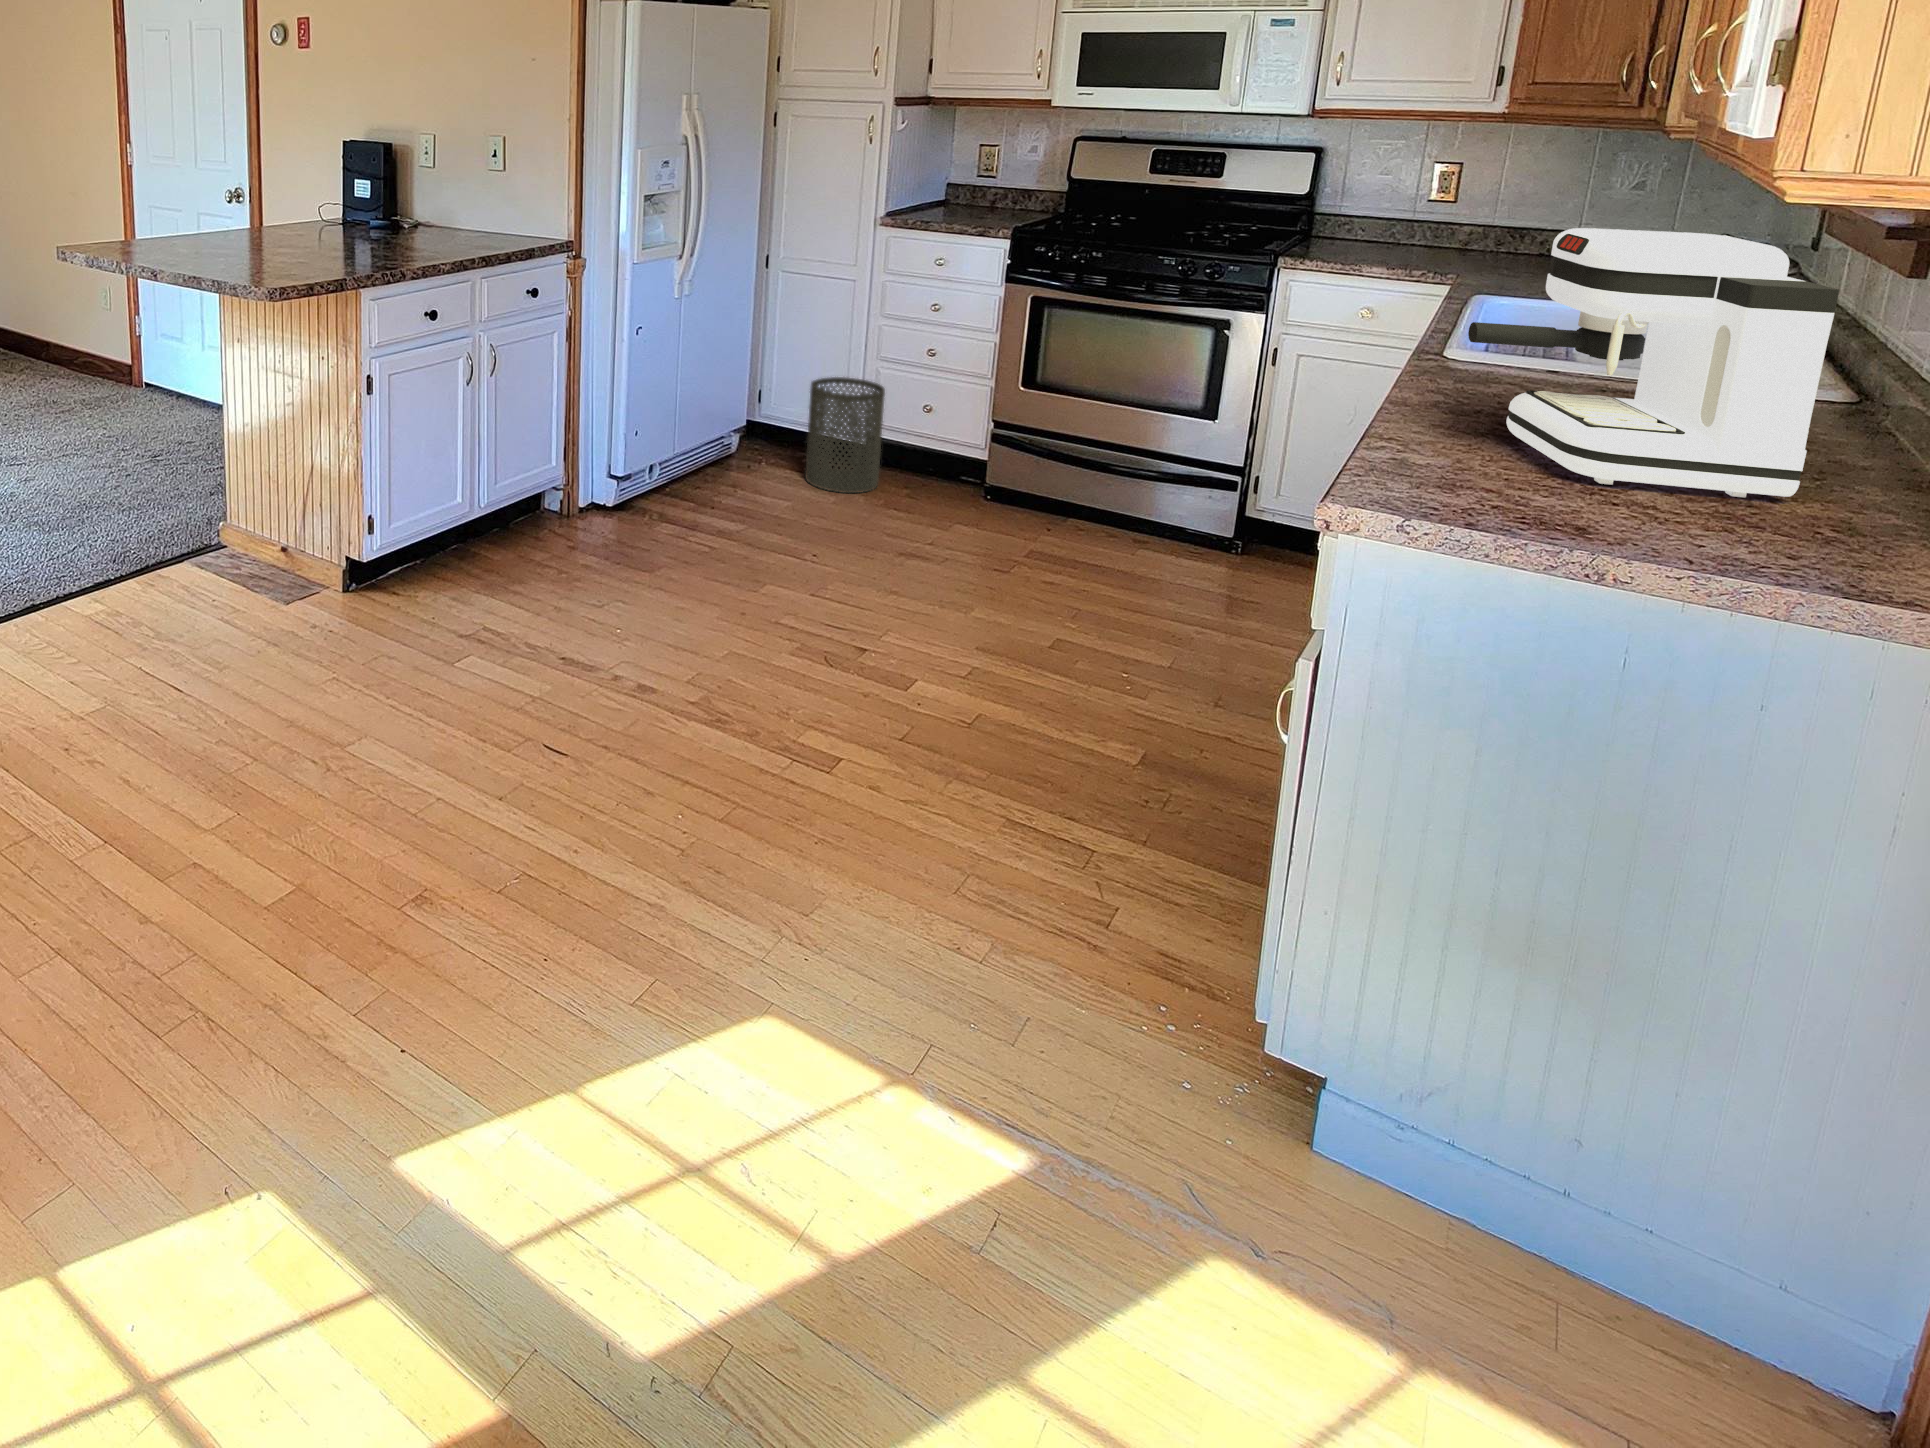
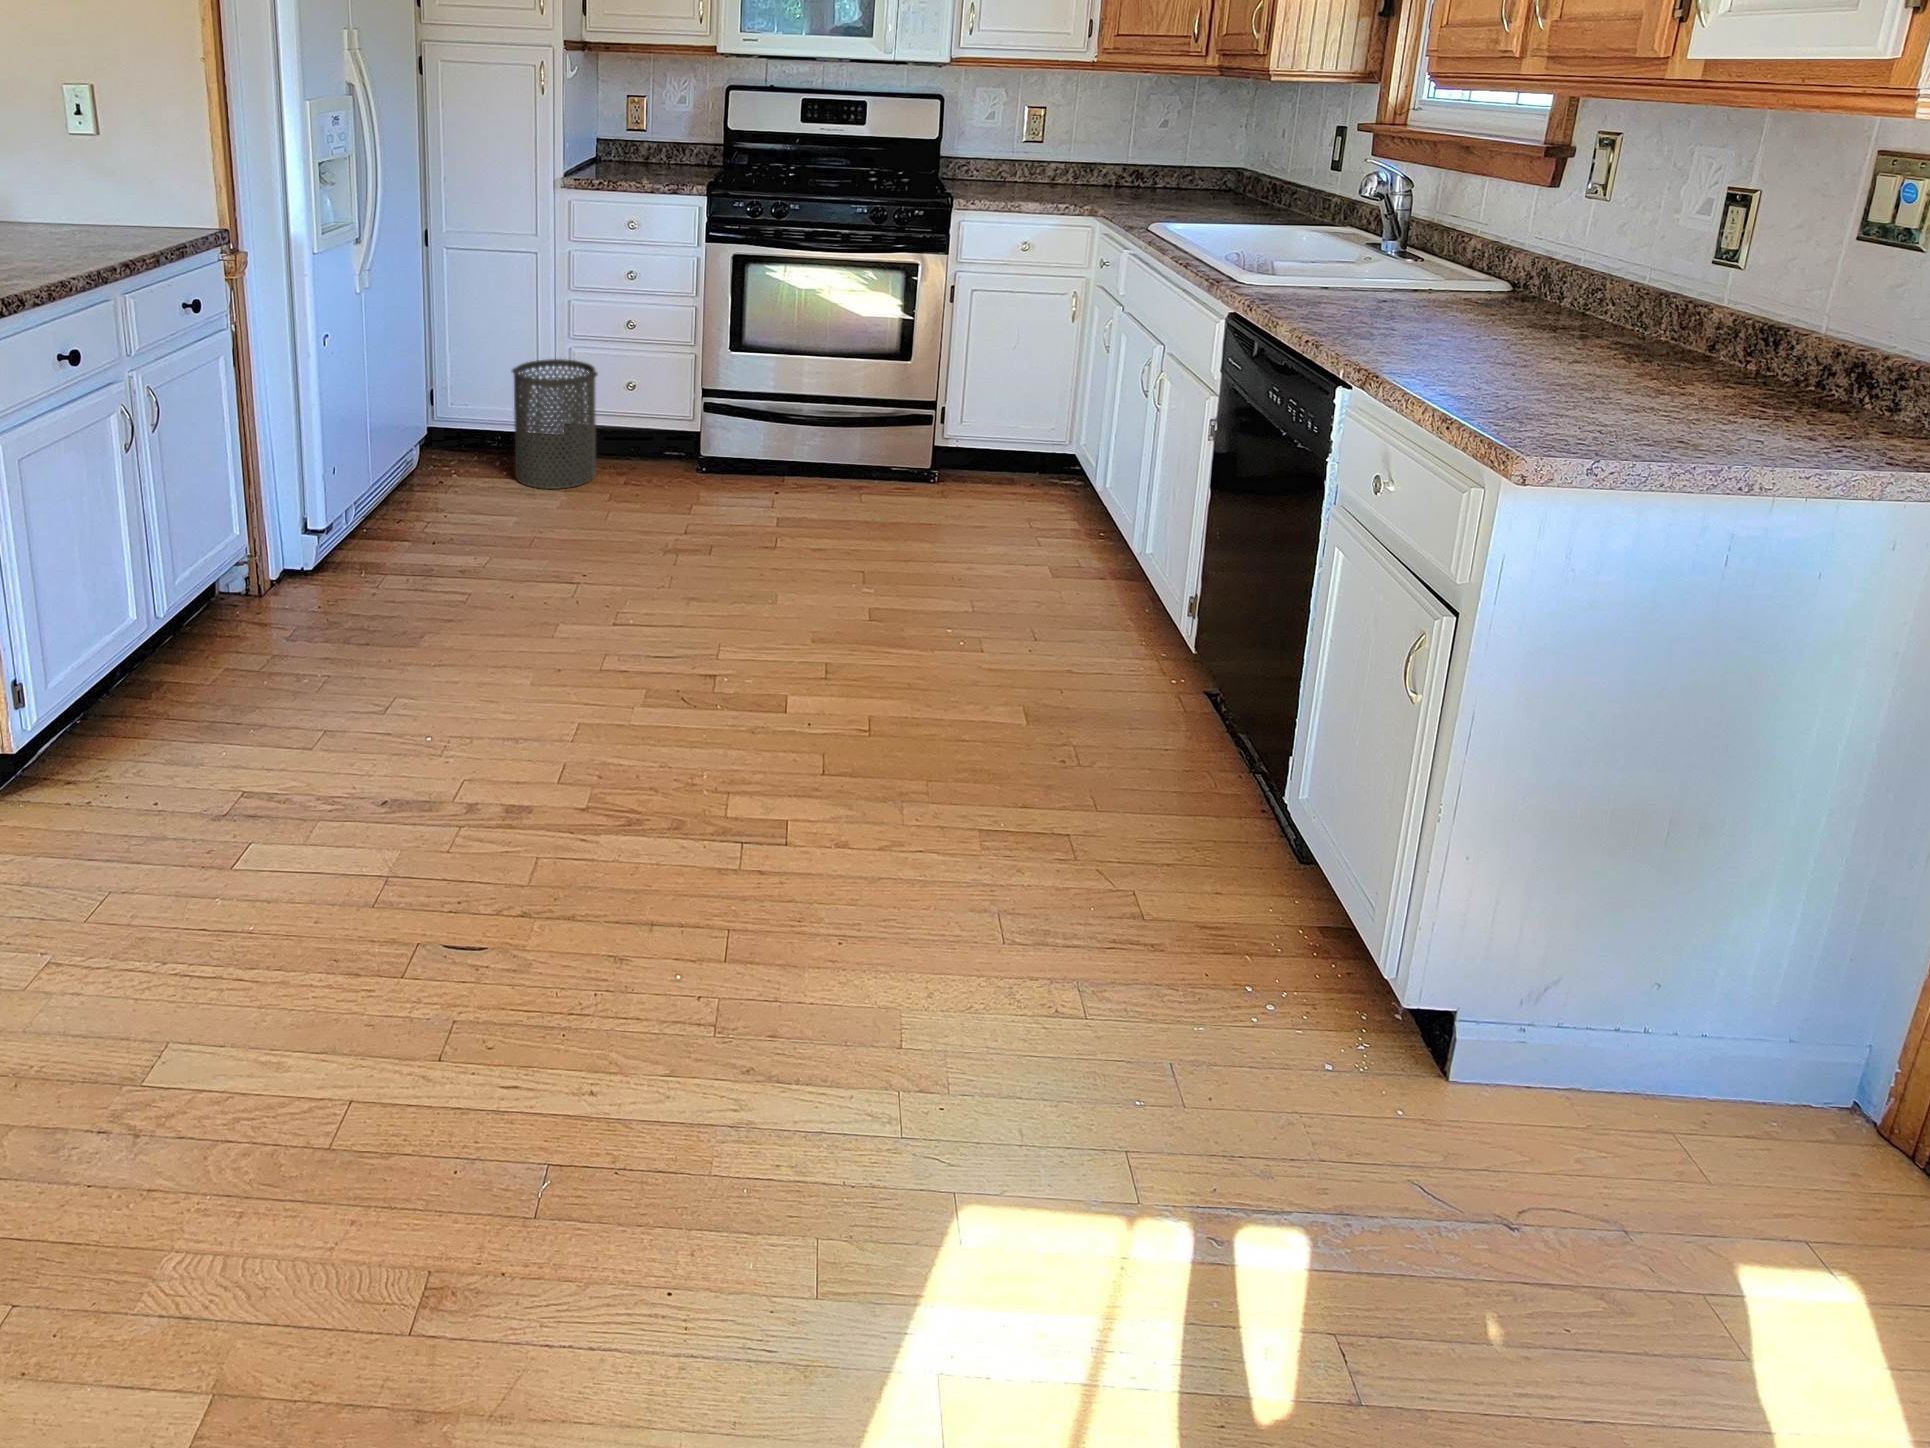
coffee maker: present [1468,228,1839,497] -> none [1398,148,1667,377]

